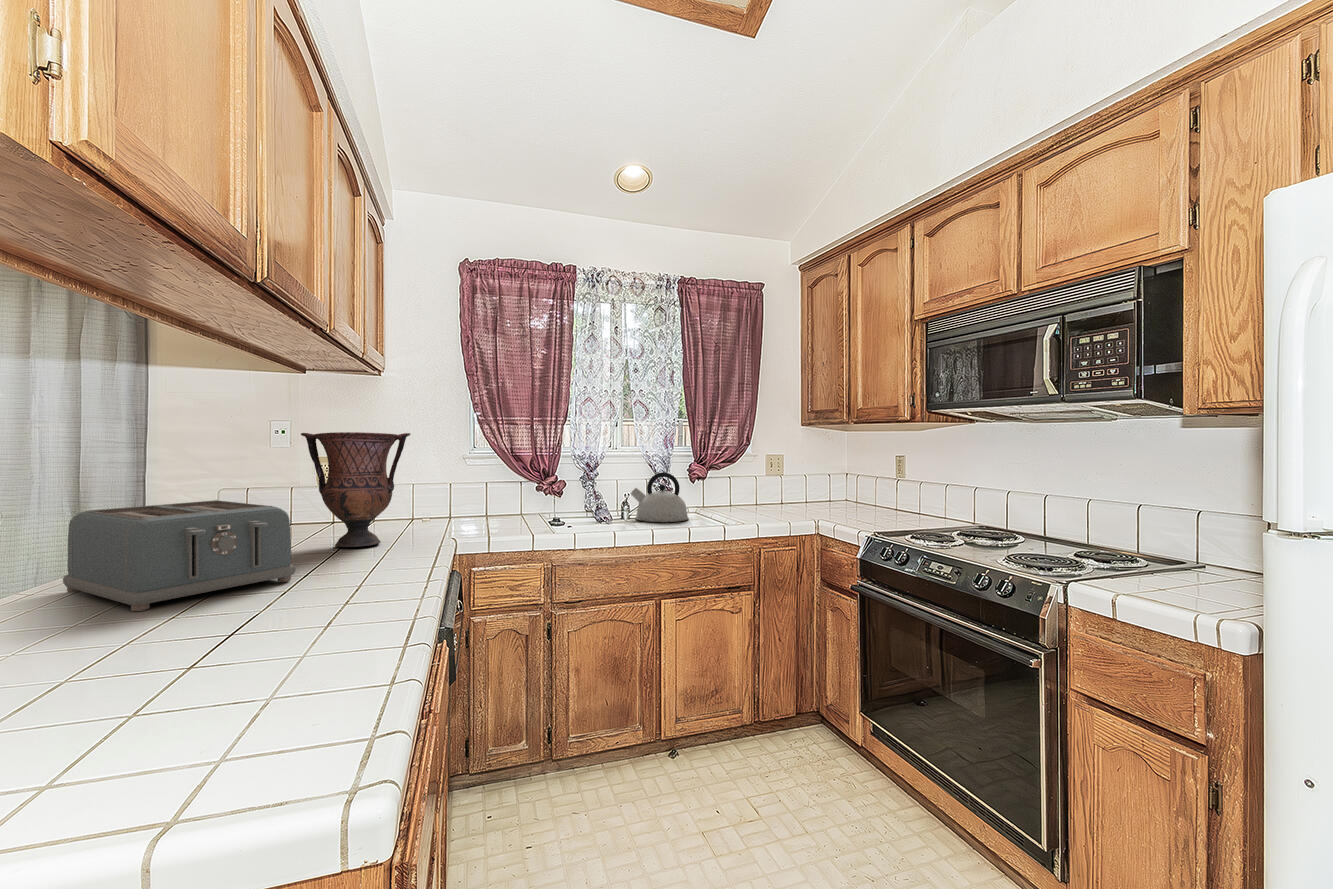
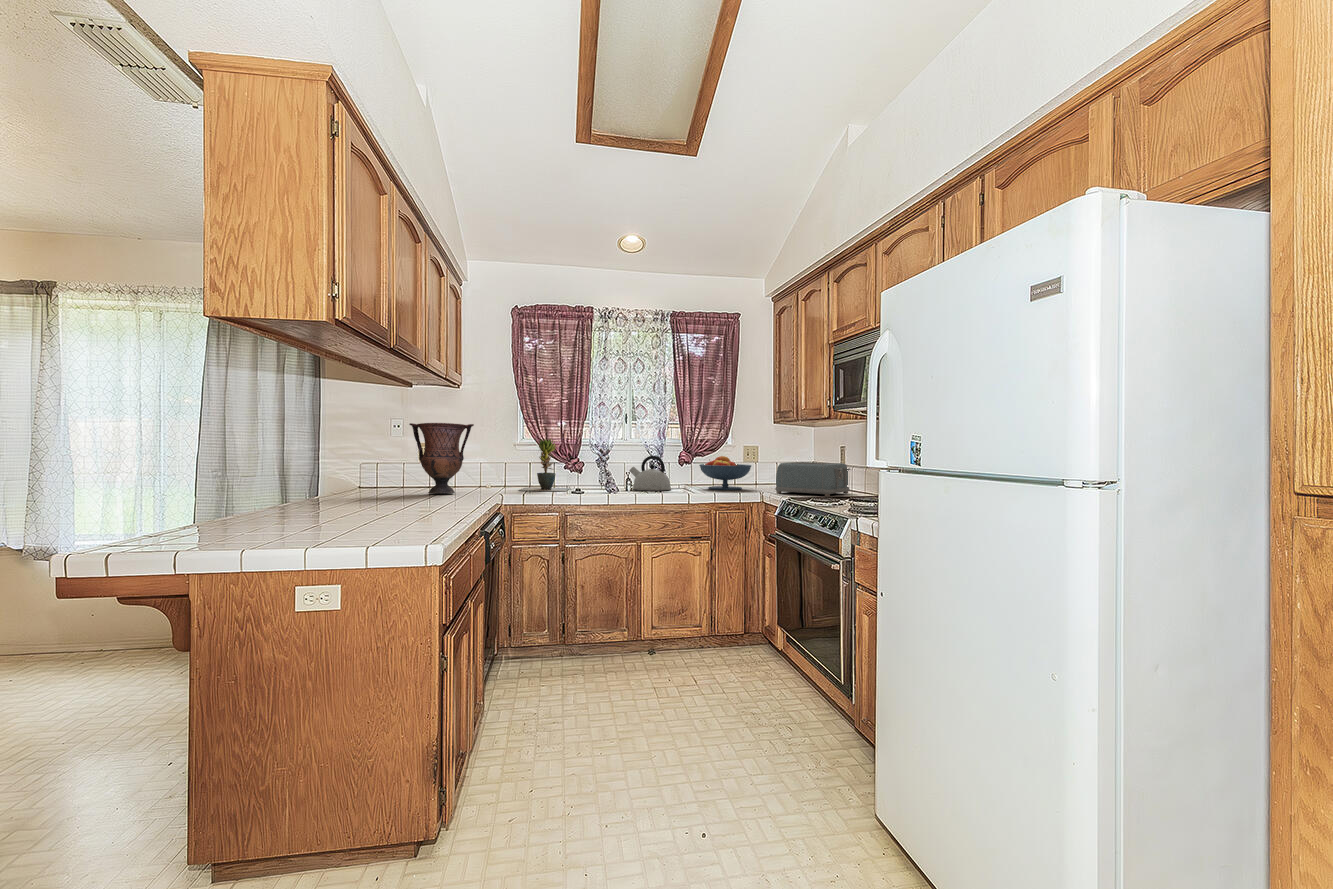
potted plant: none [477,451,549,530] -> present [520,439,569,491]
fruit bowl: none [718,469,787,516] -> present [699,456,751,490]
toaster: present [63,500,295,611] -> present [775,462,851,496]

